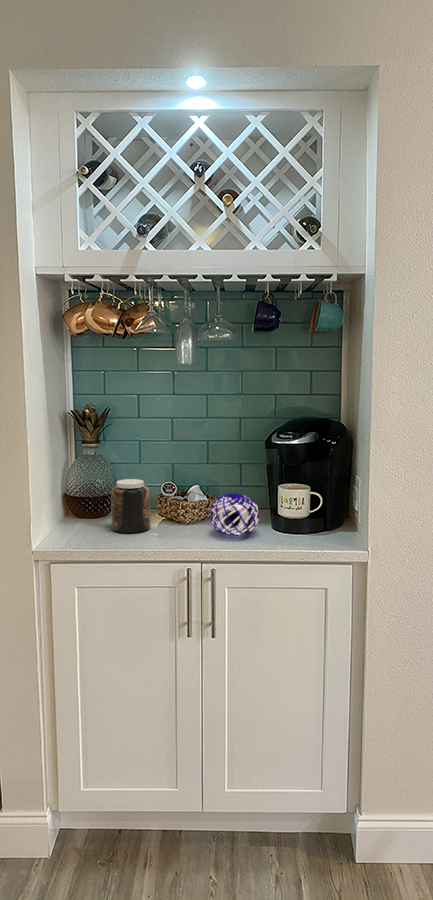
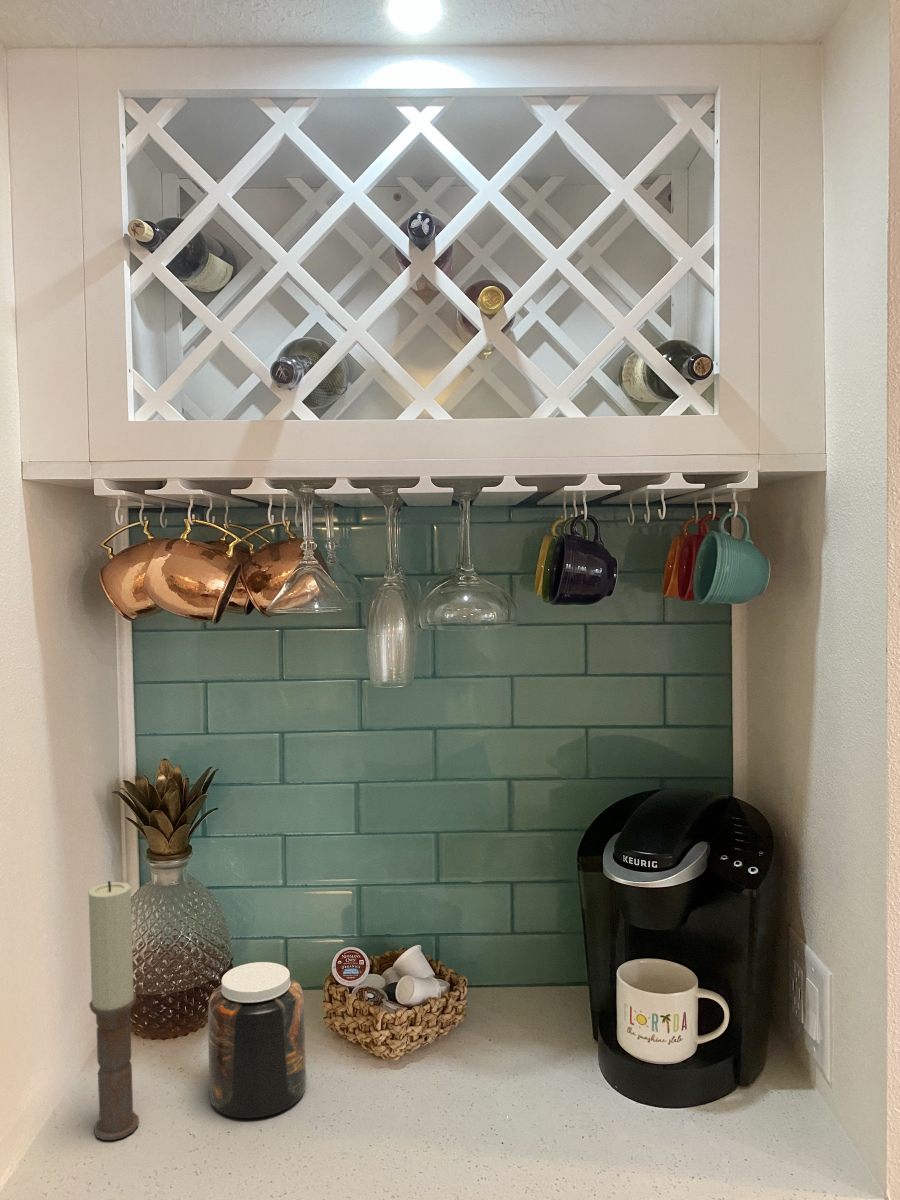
candle: none [66,437,85,536] -> present [89,881,139,1140]
decorative orb: present [211,493,259,535] -> none [456,1004,579,1133]

